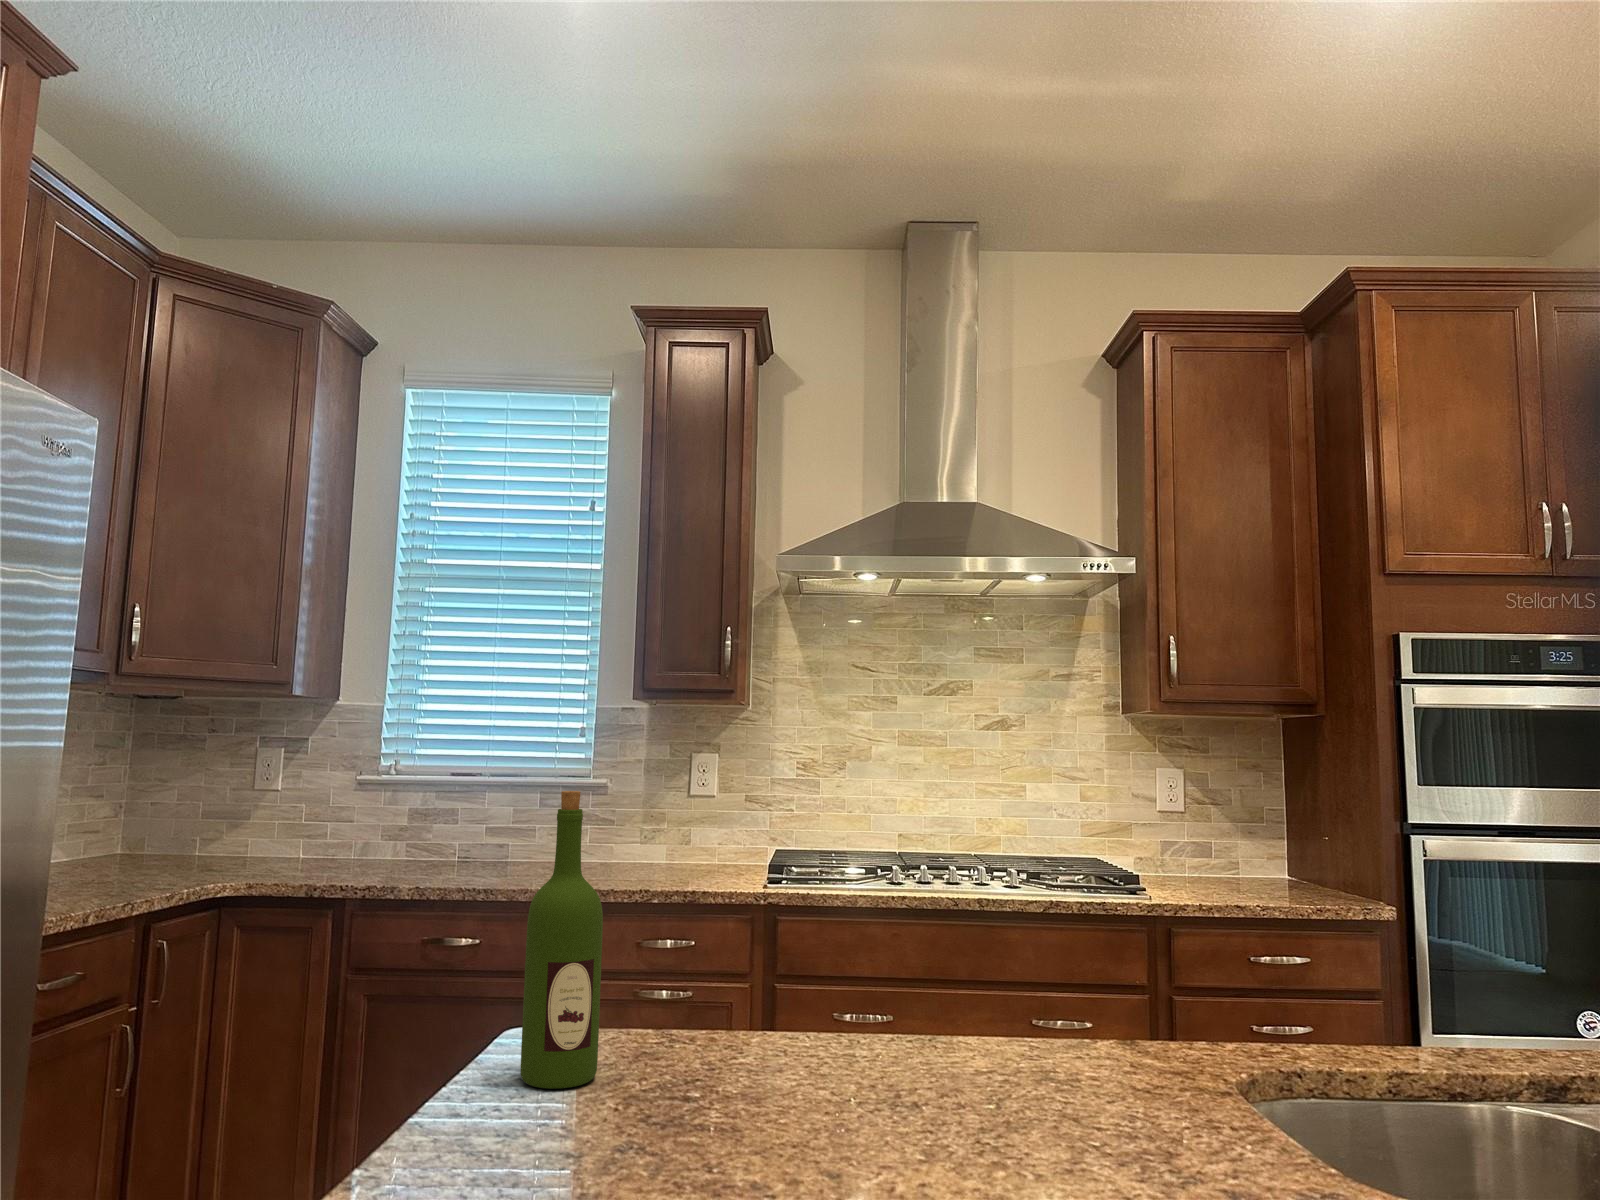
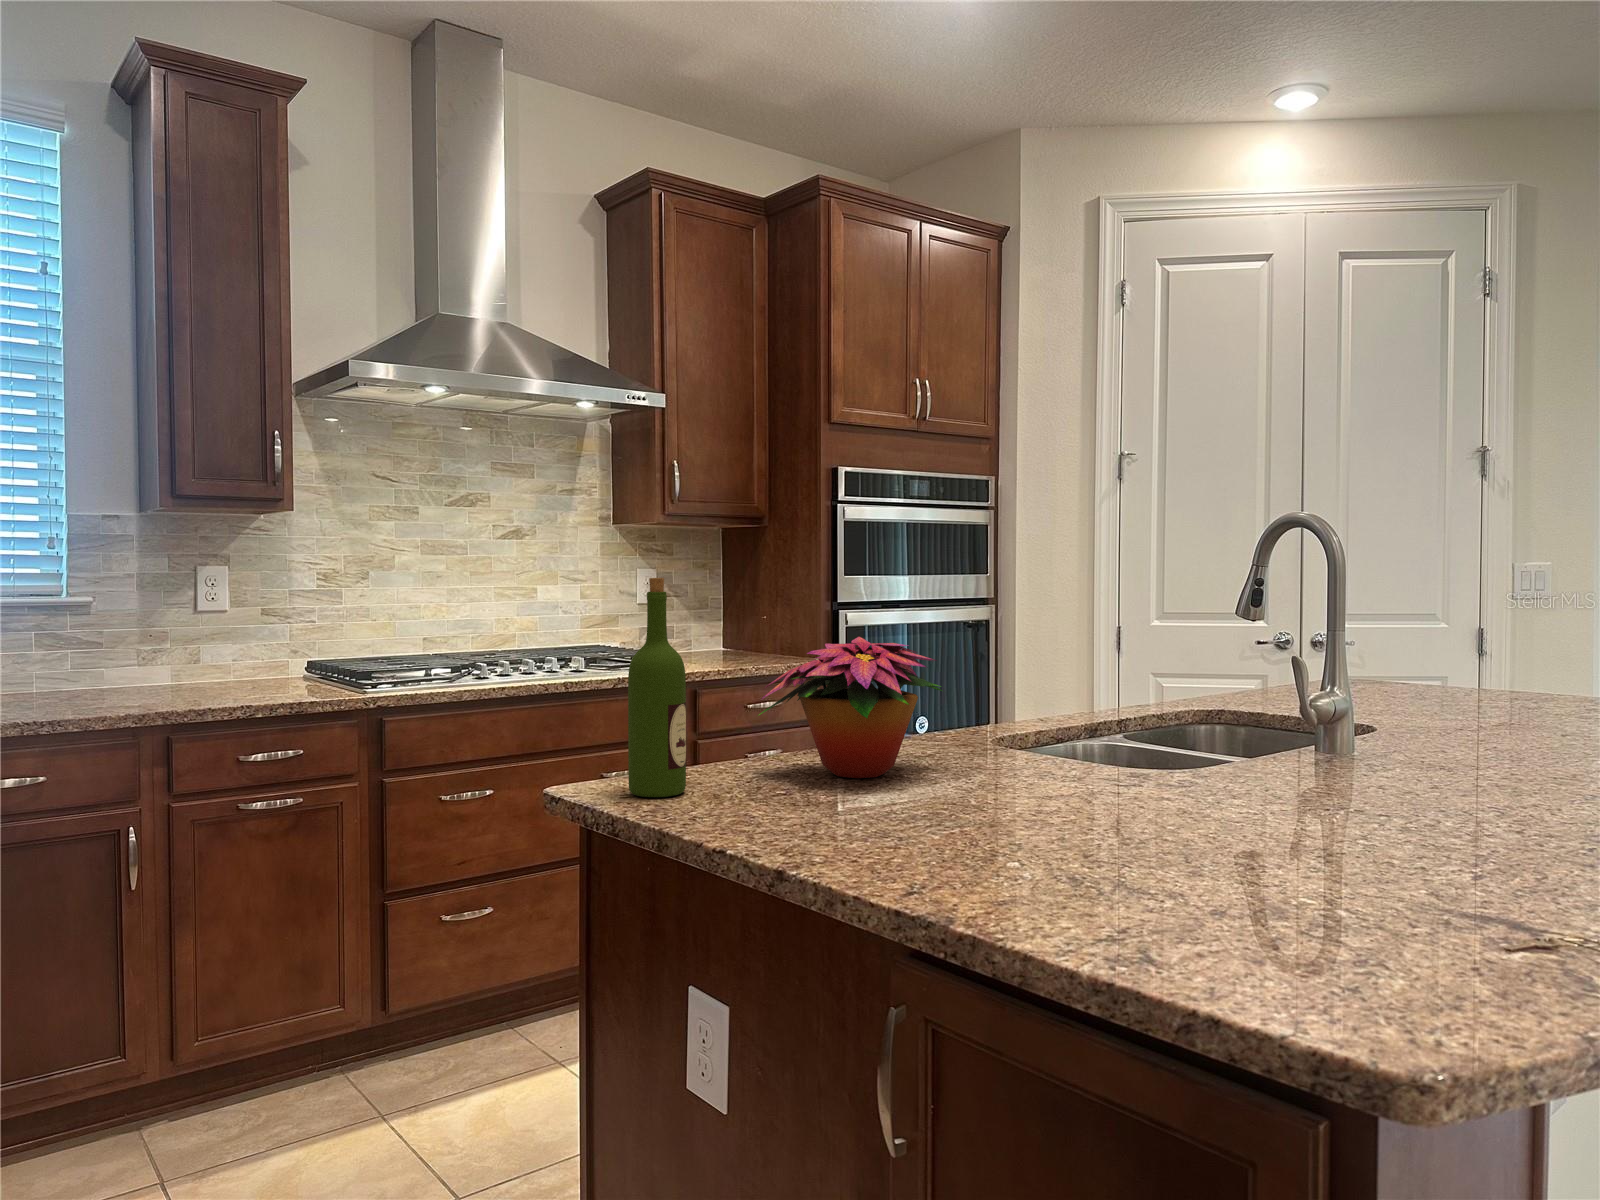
flower arrangement: none [704,889,1013,1124] -> present [758,637,942,778]

